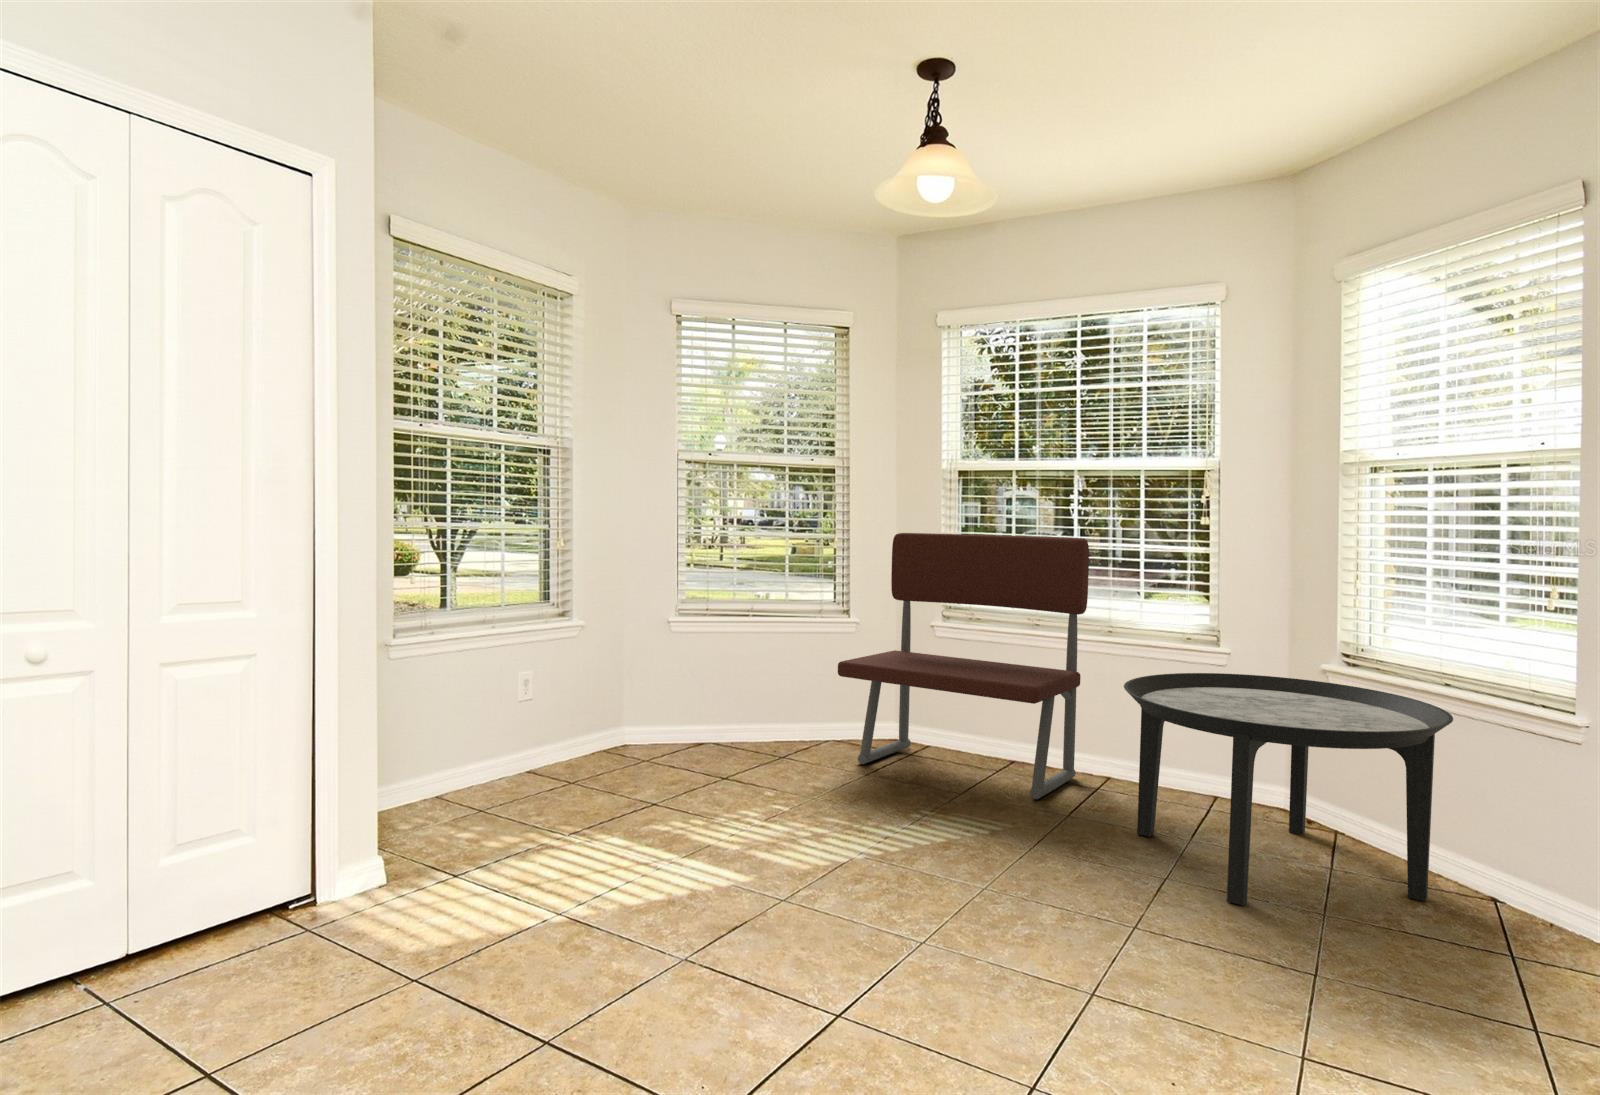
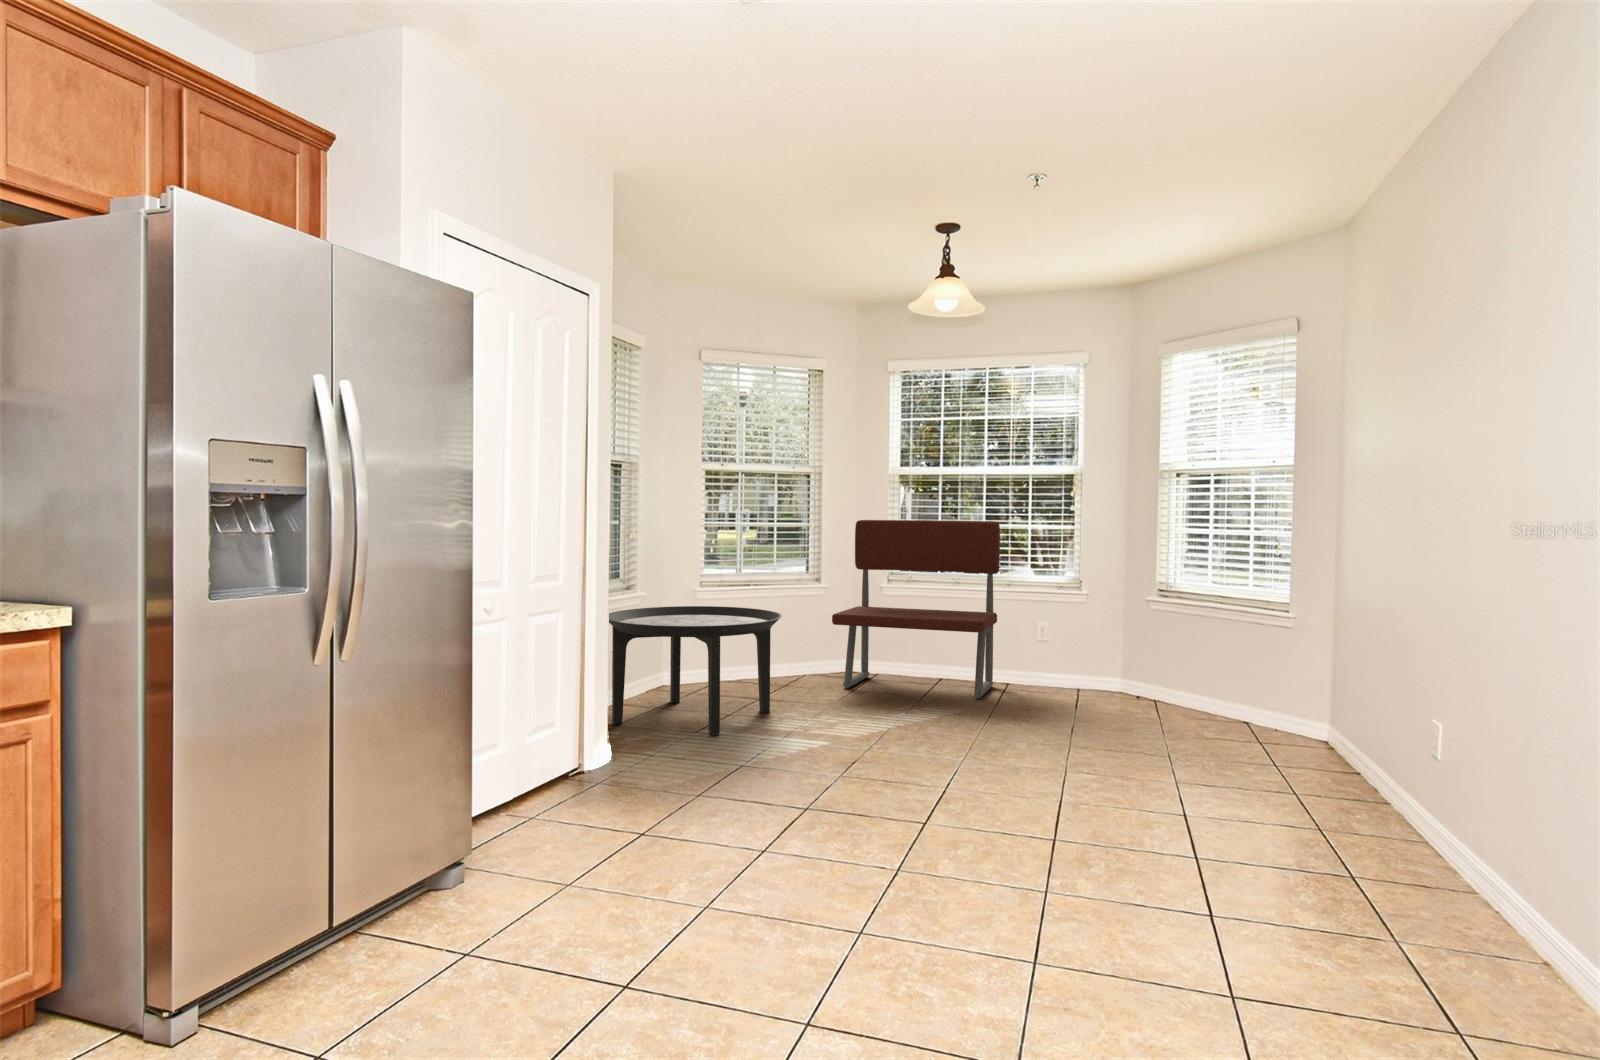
round table: present [1124,673,1453,906] -> present [609,606,782,735]

